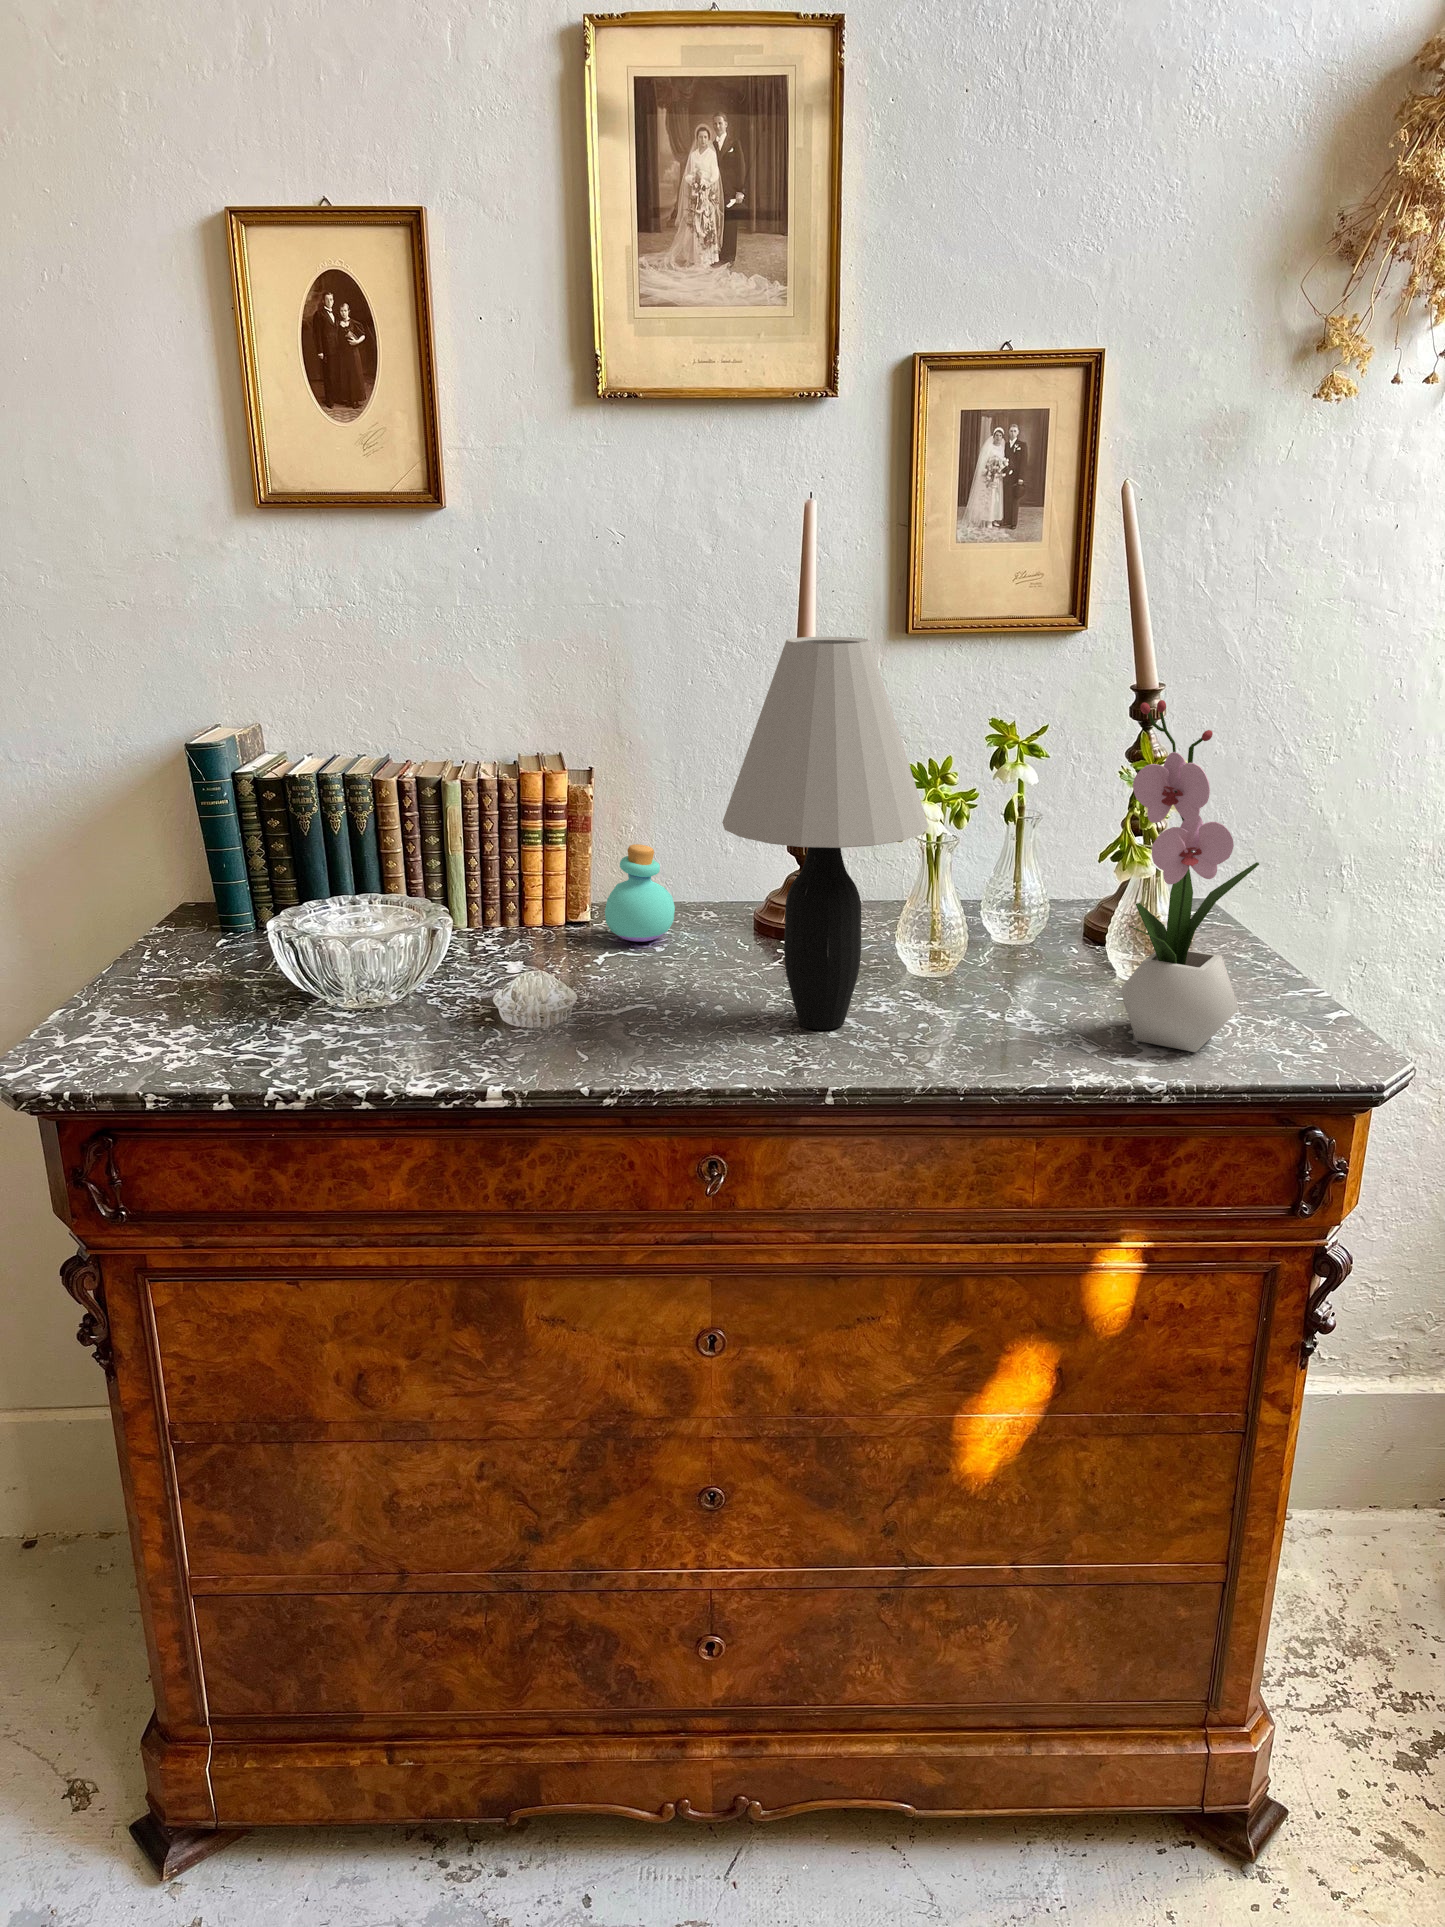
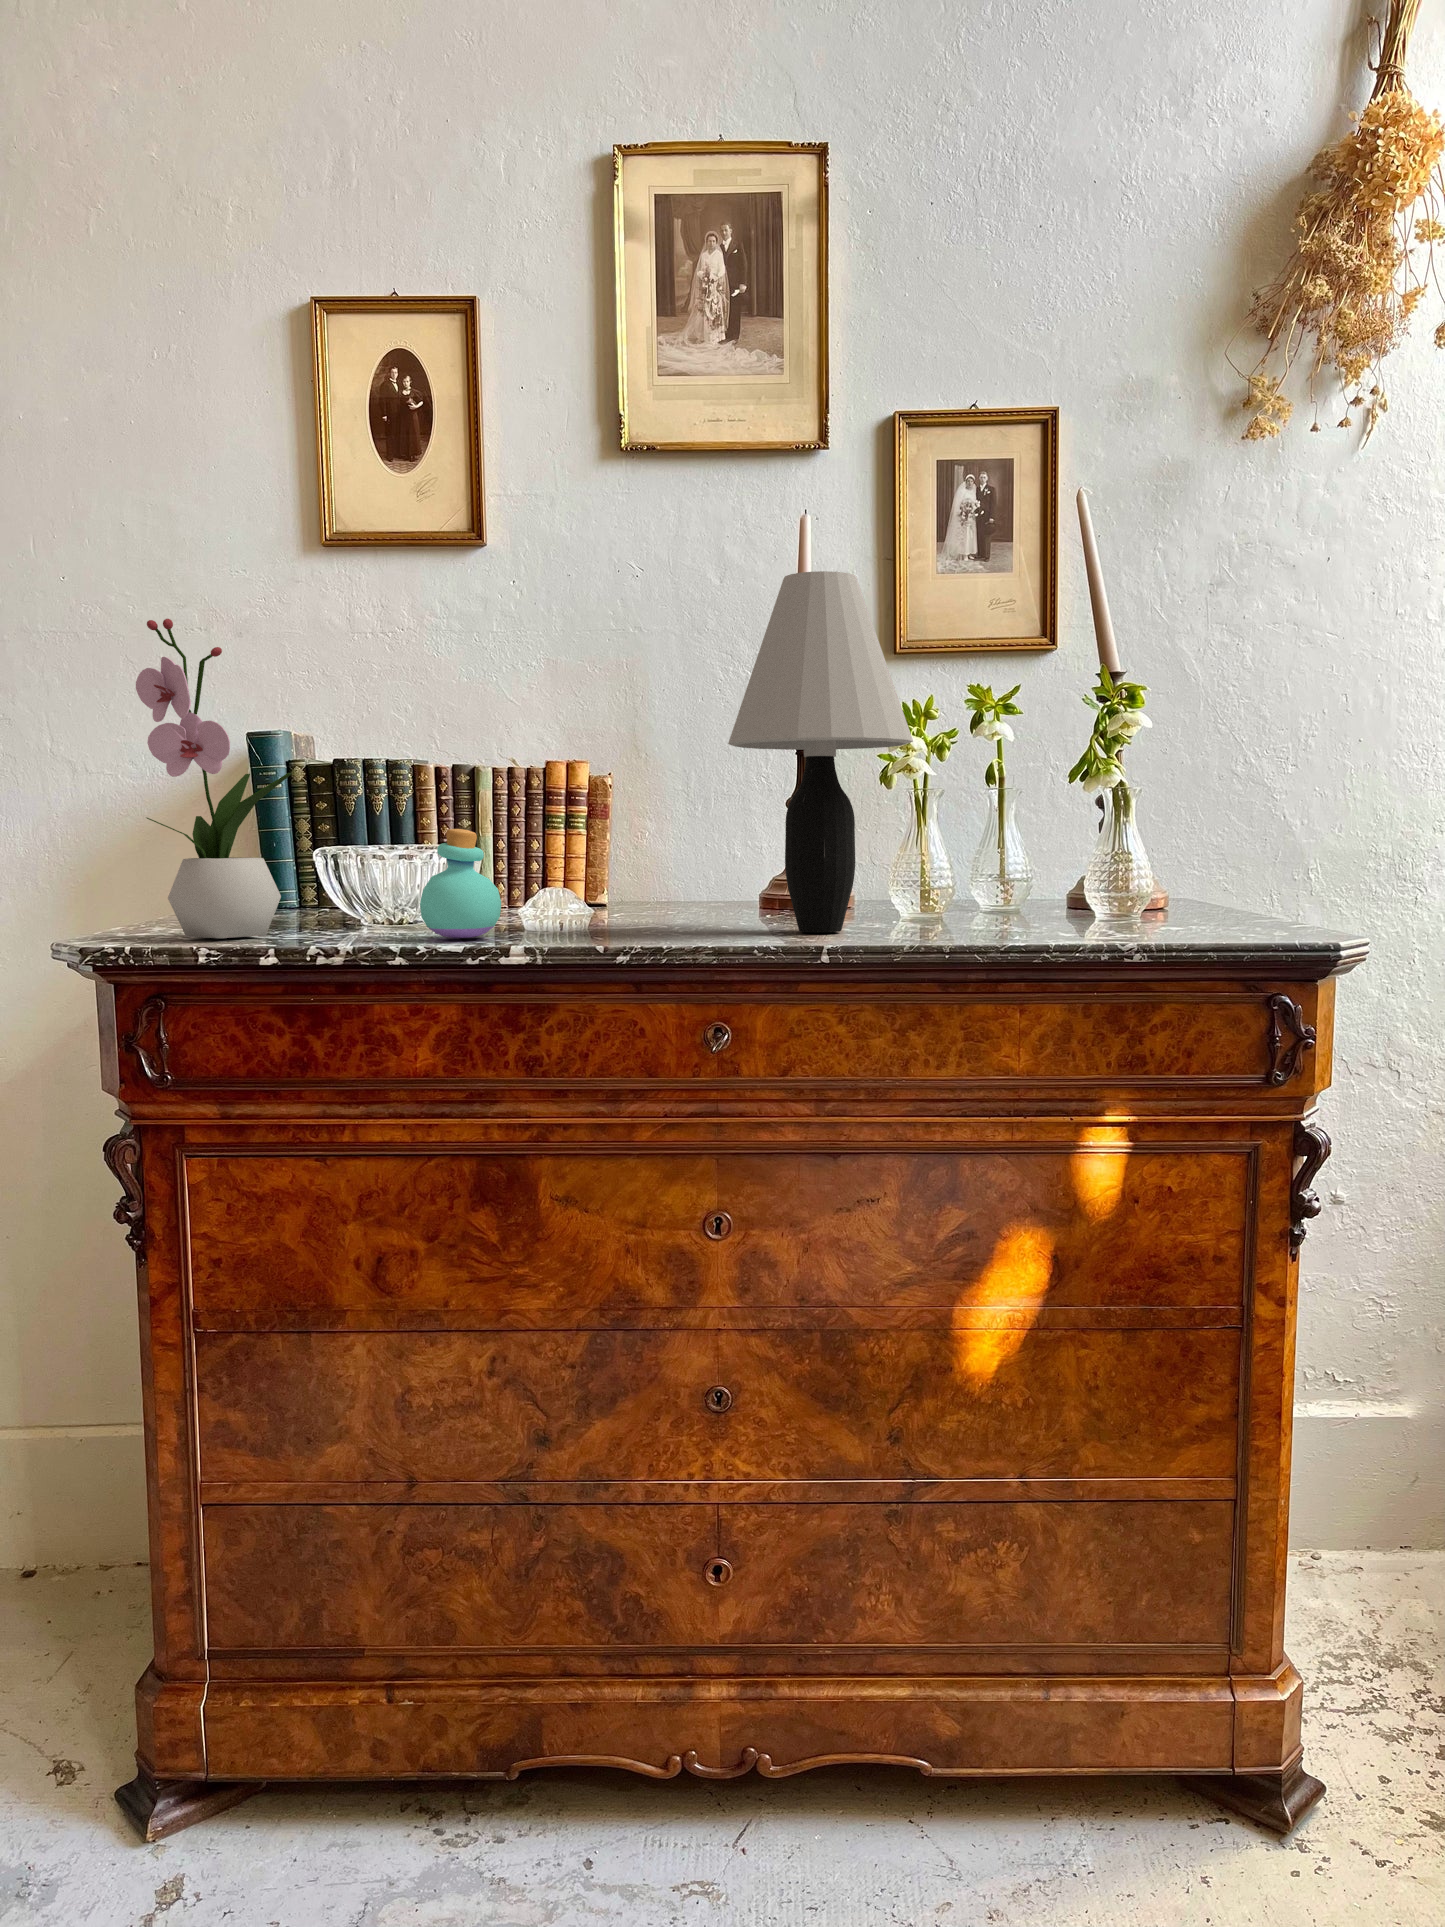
flower arrangement: present [1121,700,1259,1052] -> present [136,619,292,938]
perfume bottle: present [605,844,675,942] -> present [420,829,501,938]

